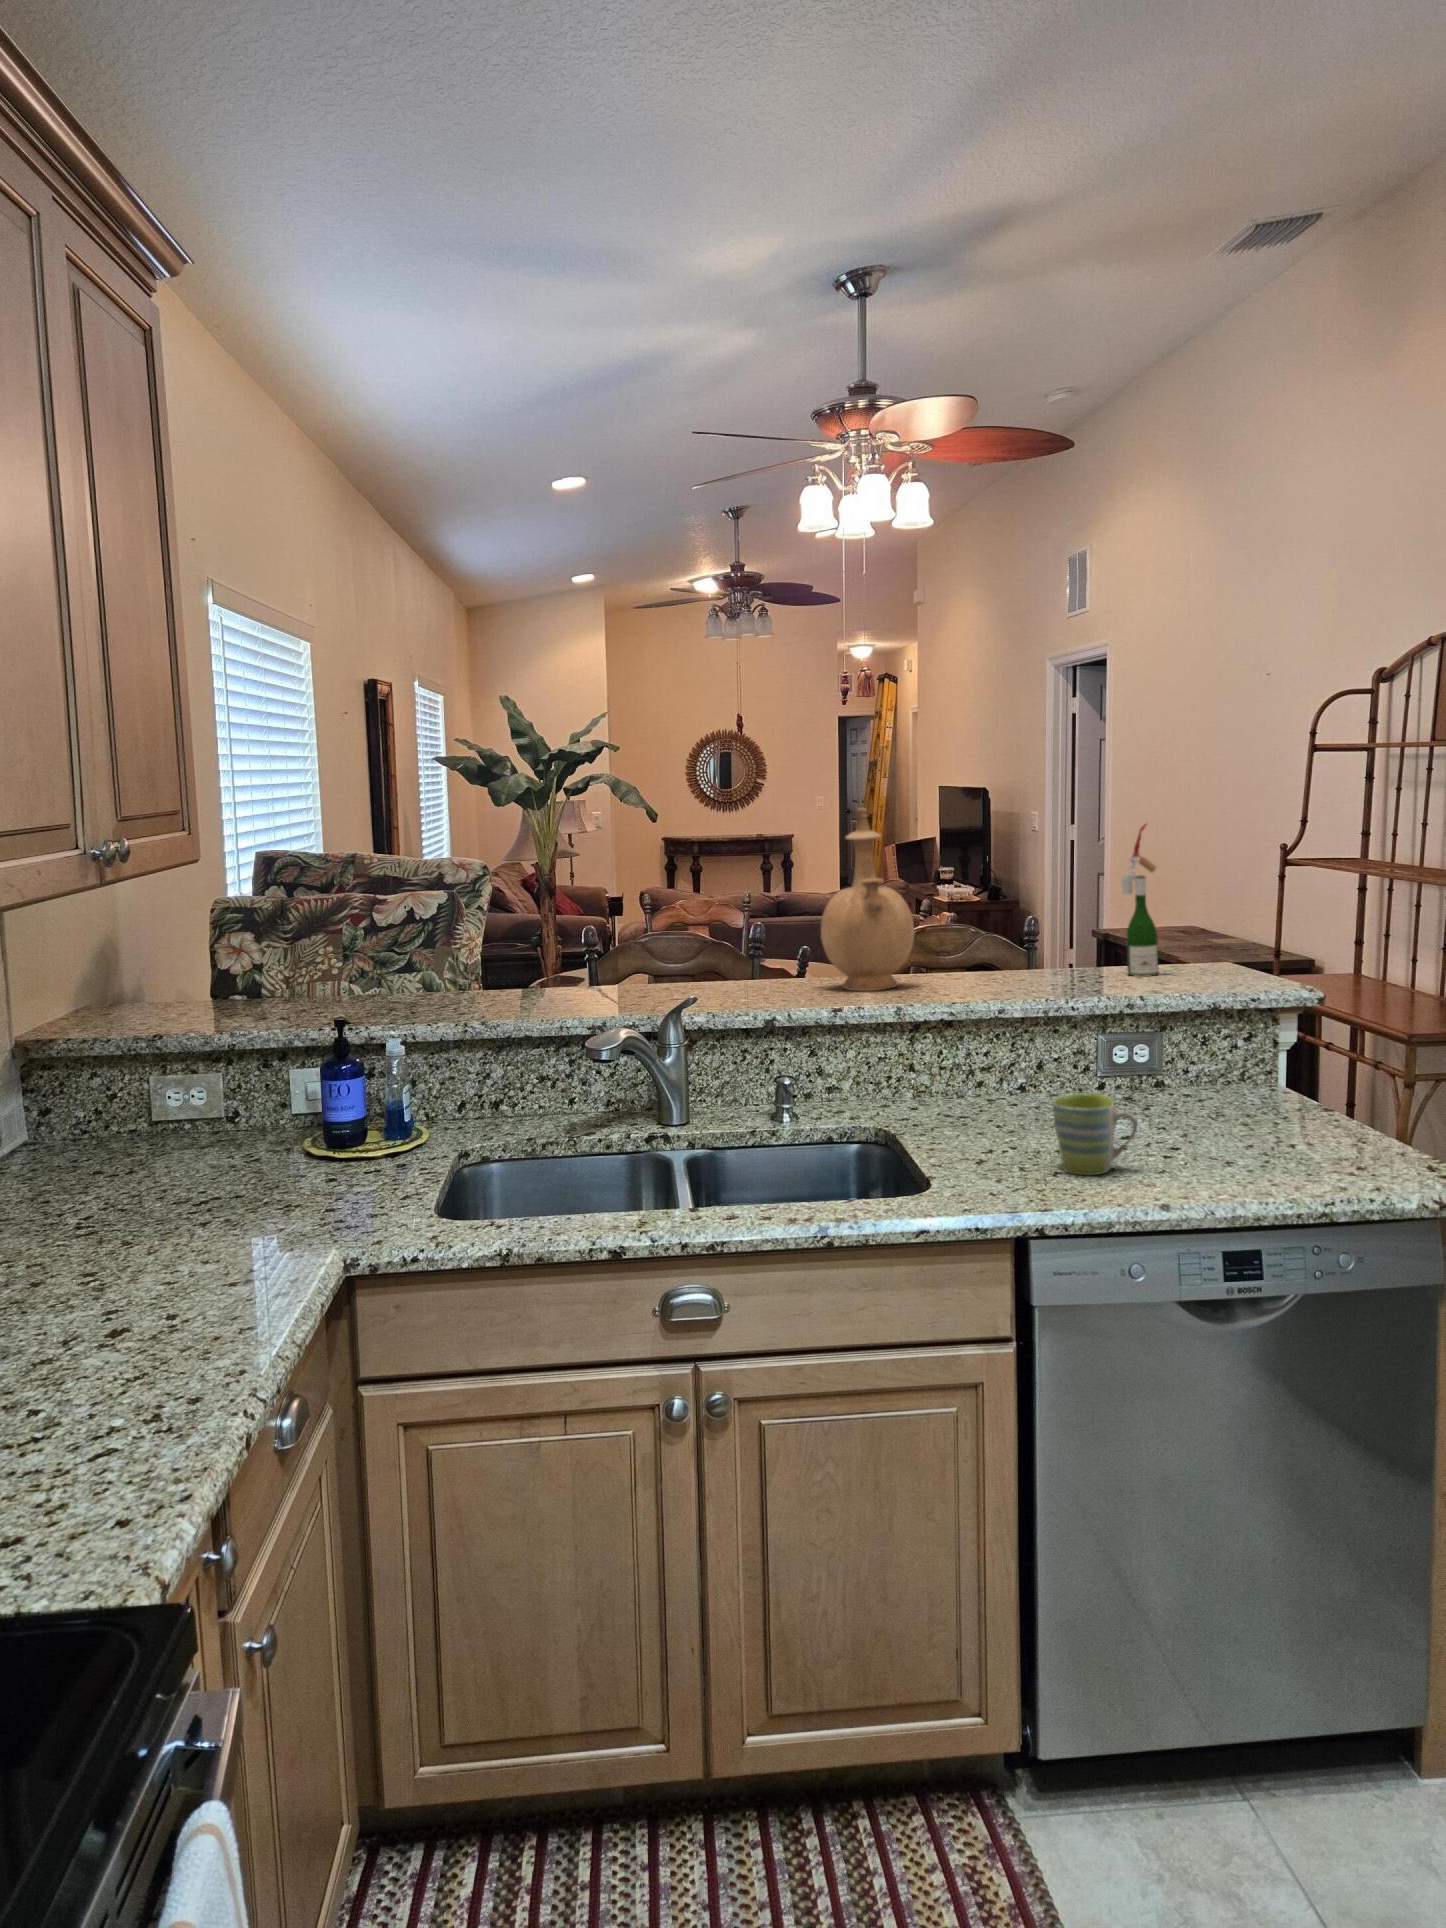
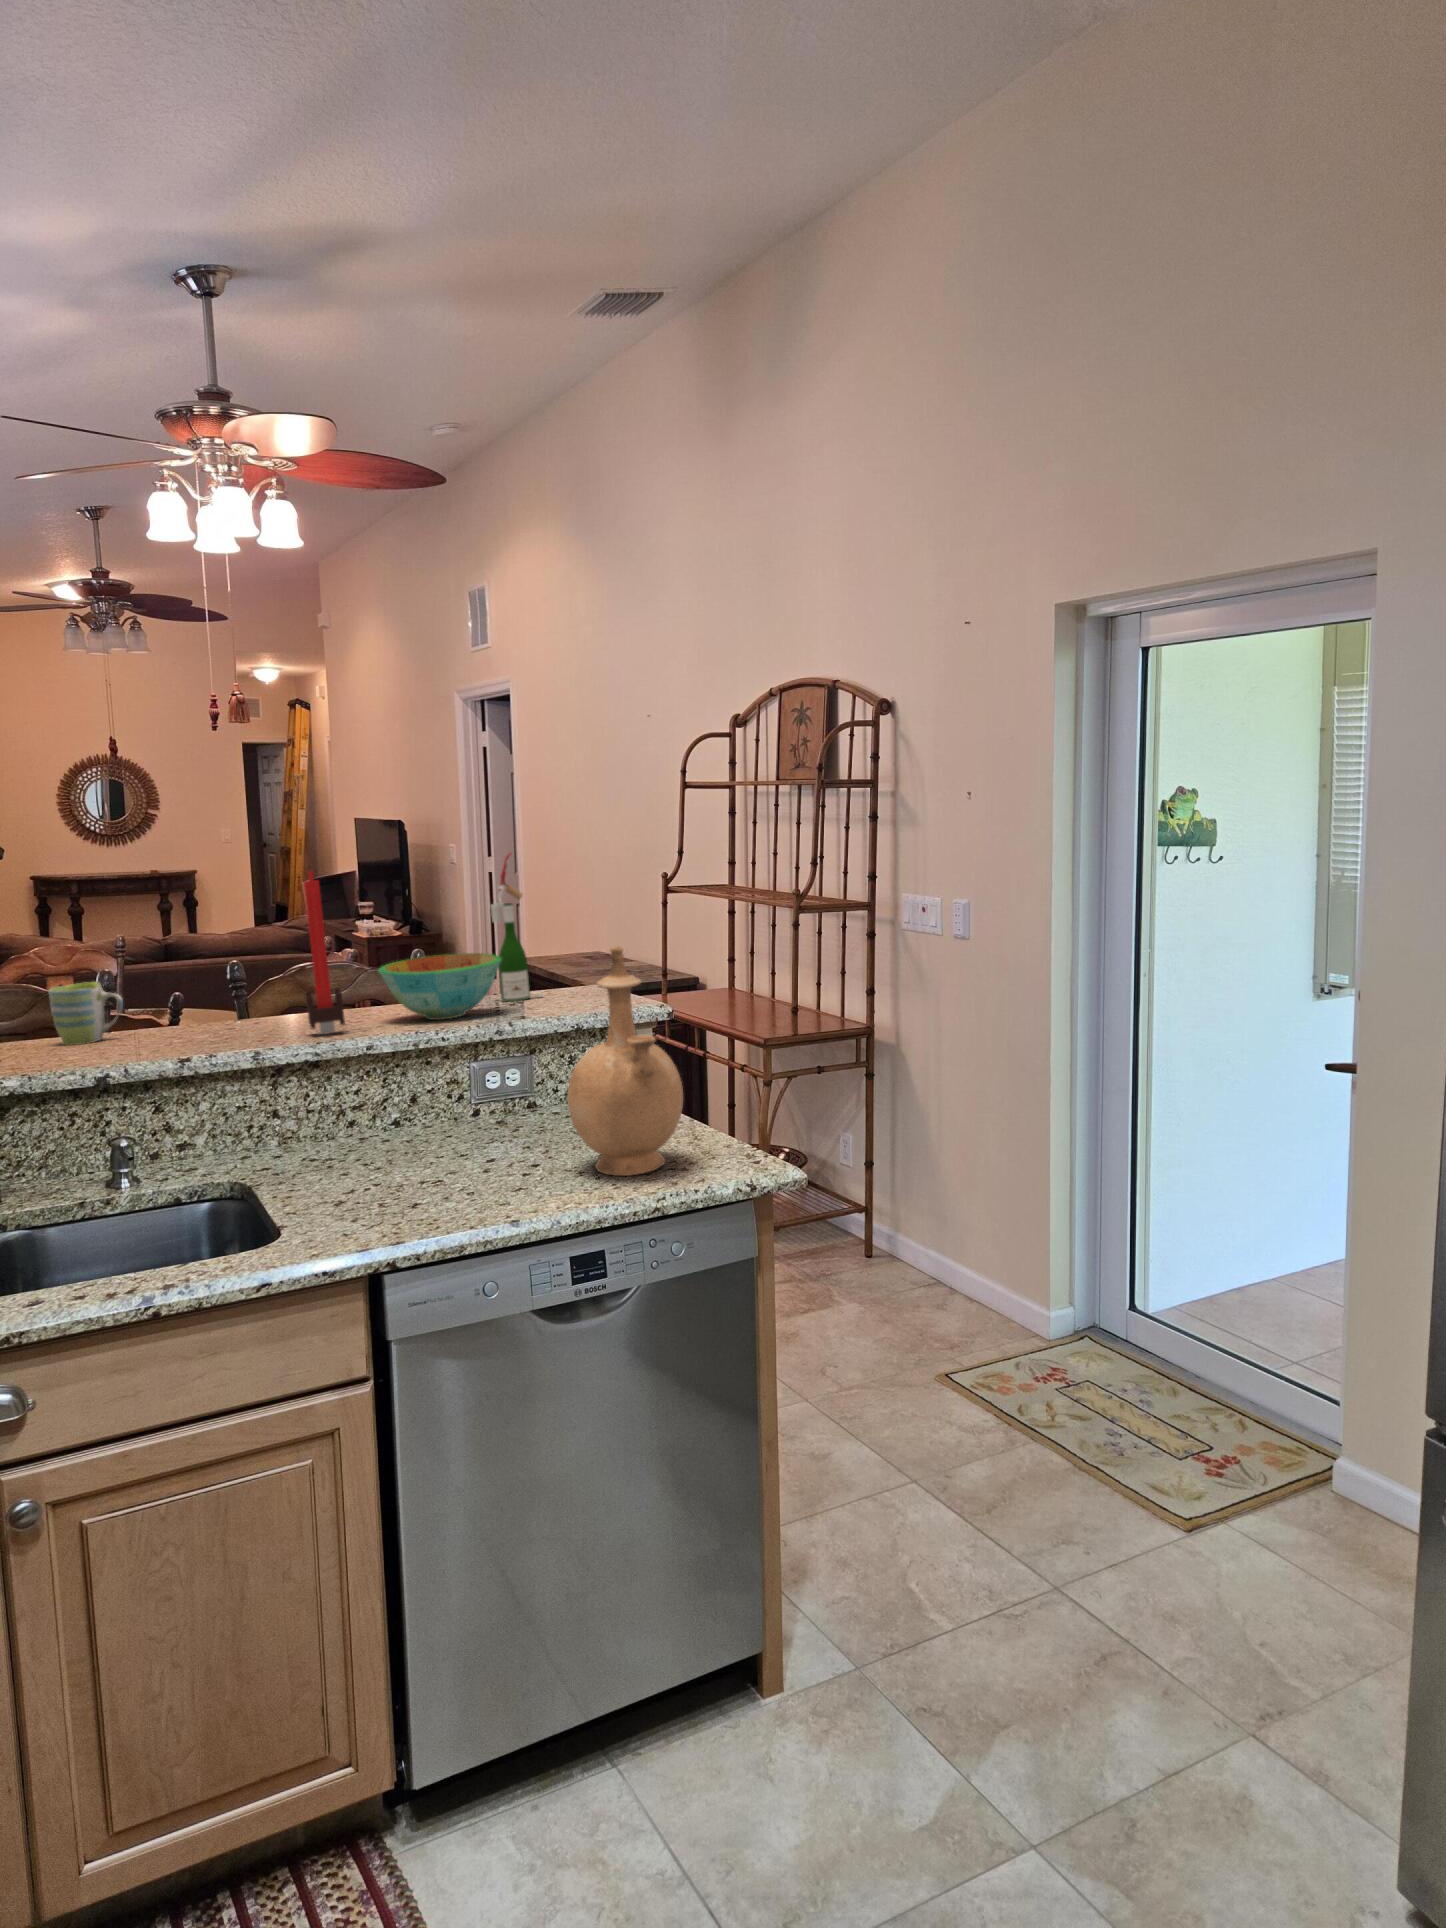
vase: present [821,808,914,991] -> present [568,947,683,1176]
candle: none [945,839,982,996] -> present [304,872,345,1034]
bowl: none [1012,925,1138,990] -> present [378,953,502,1020]
mug: present [1053,1093,1138,1175] -> present [48,982,123,1045]

